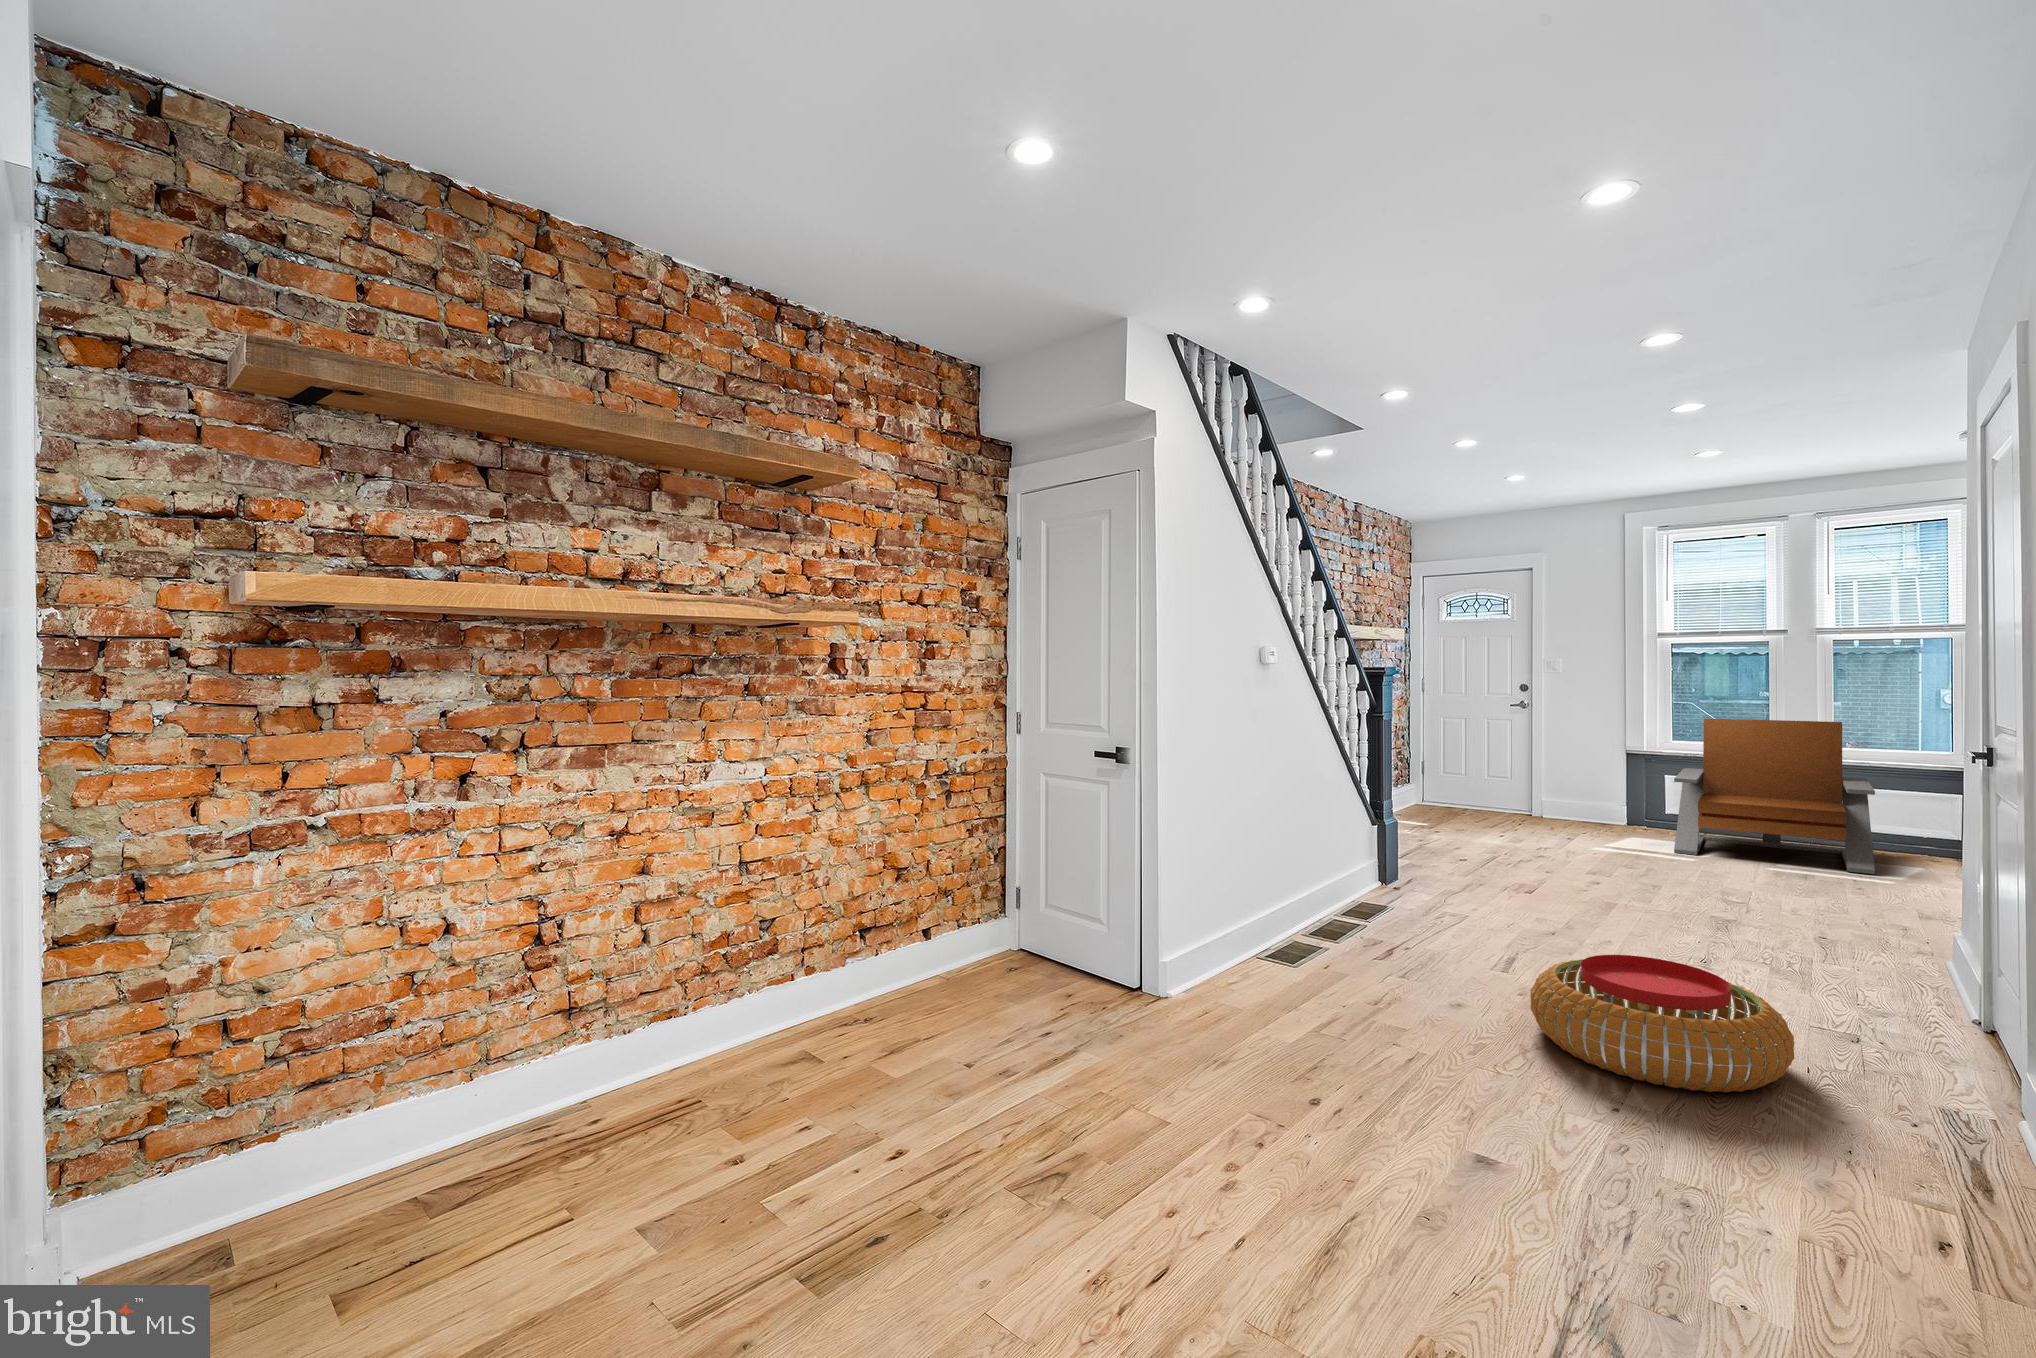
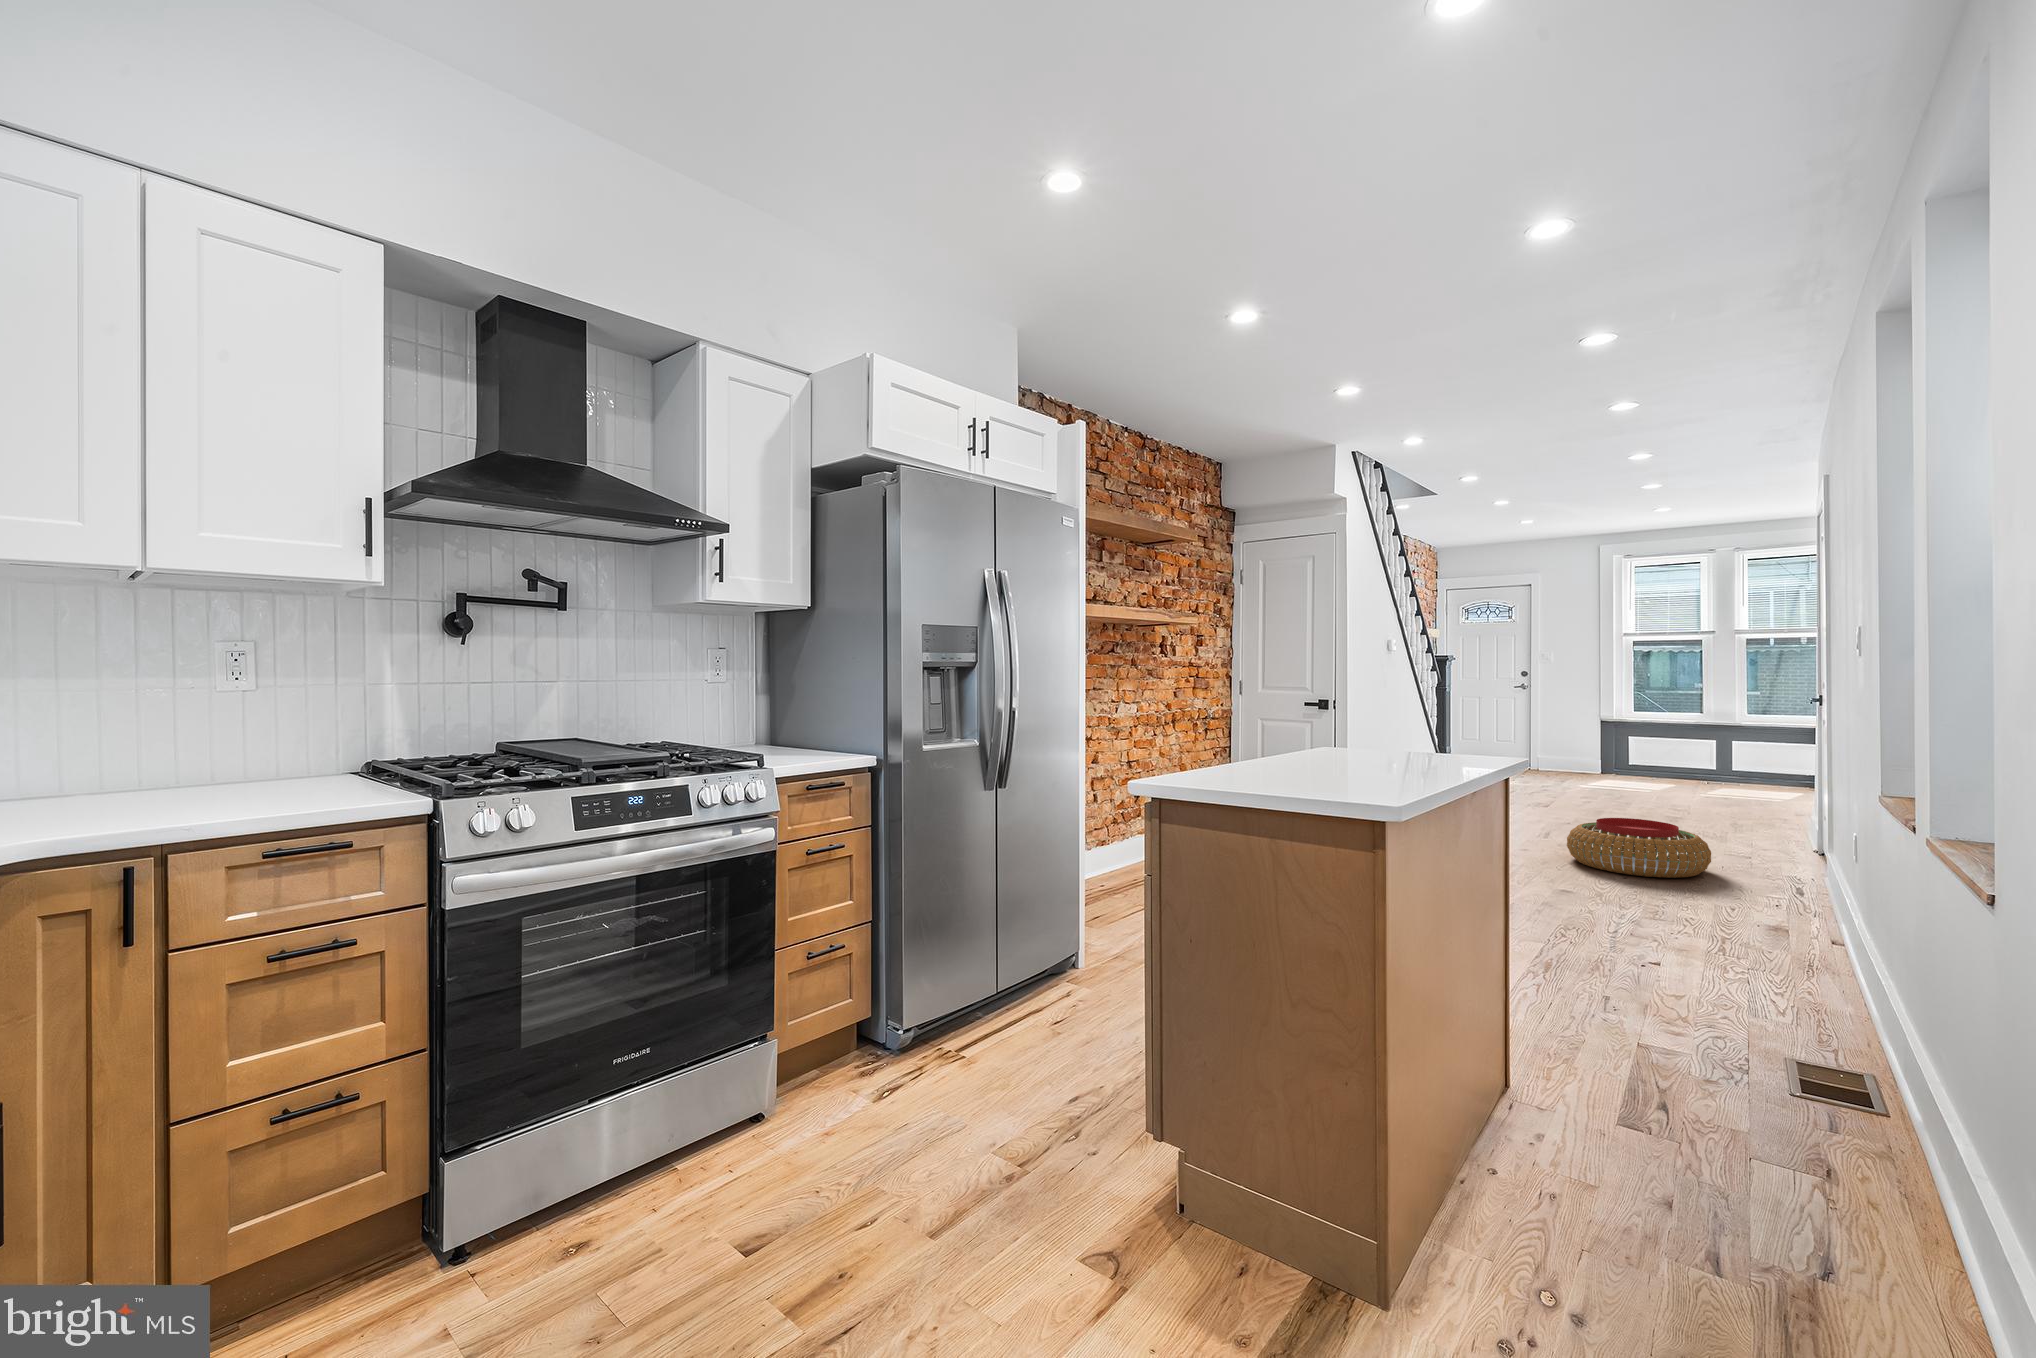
lounge chair: present [1674,718,1875,874] -> none [1637,695,1772,799]

